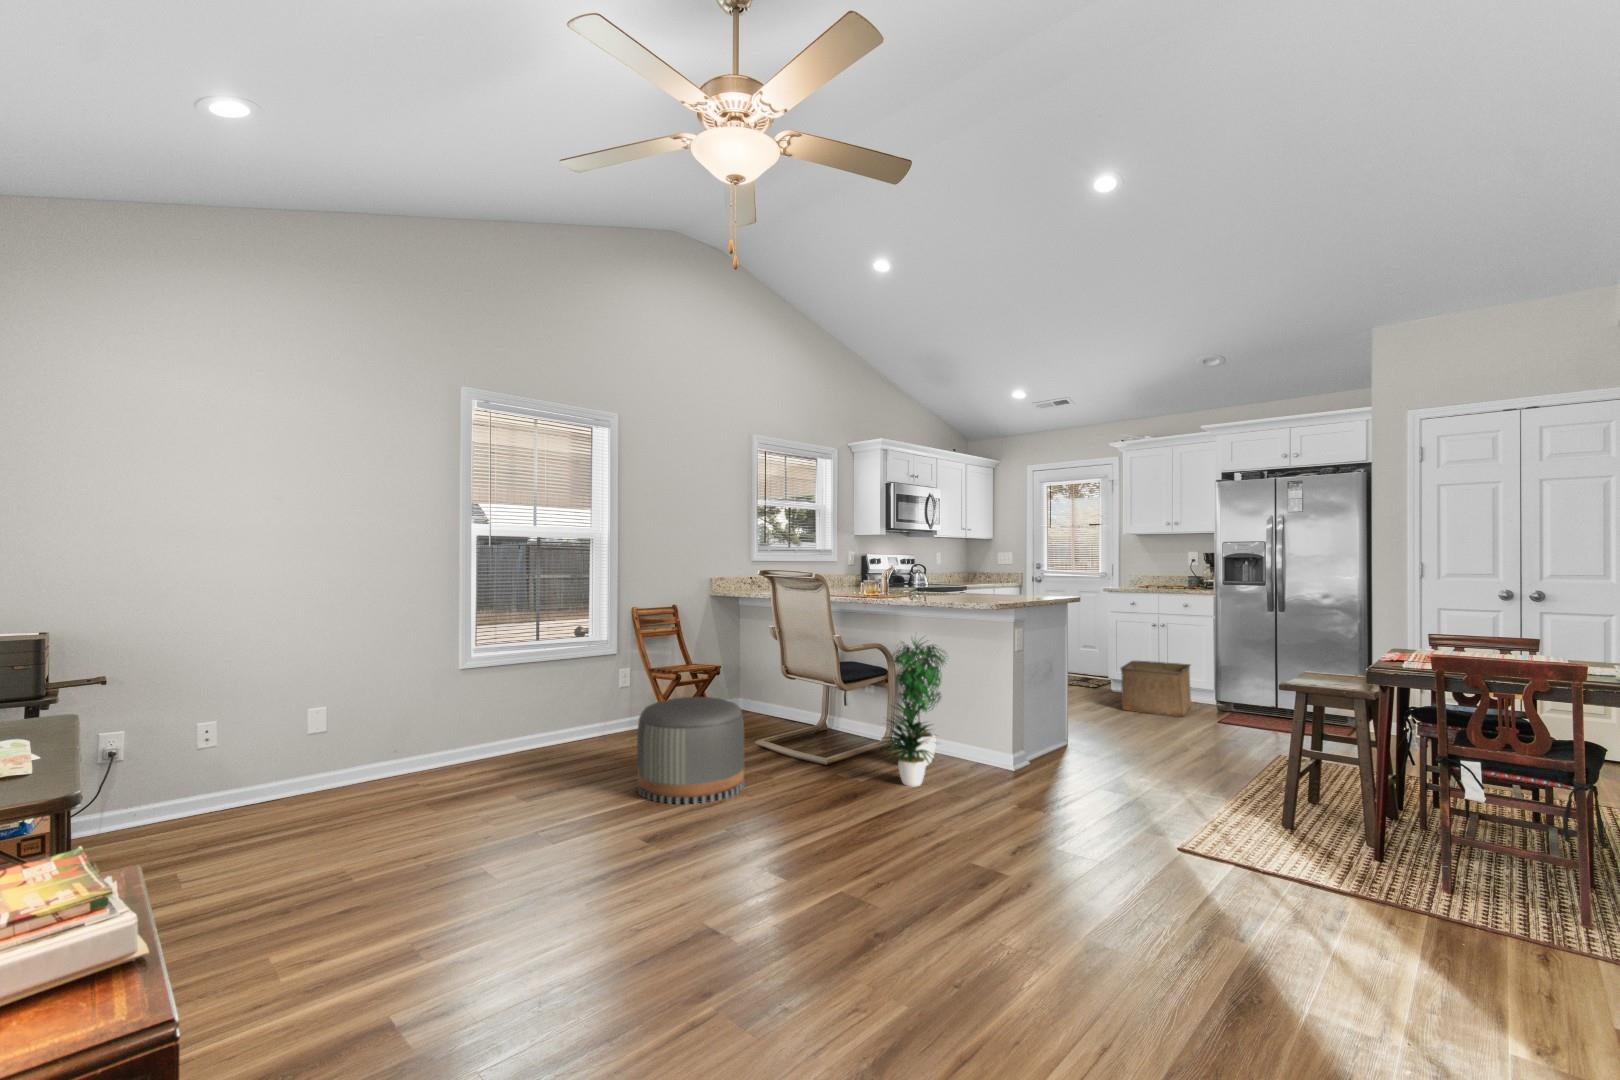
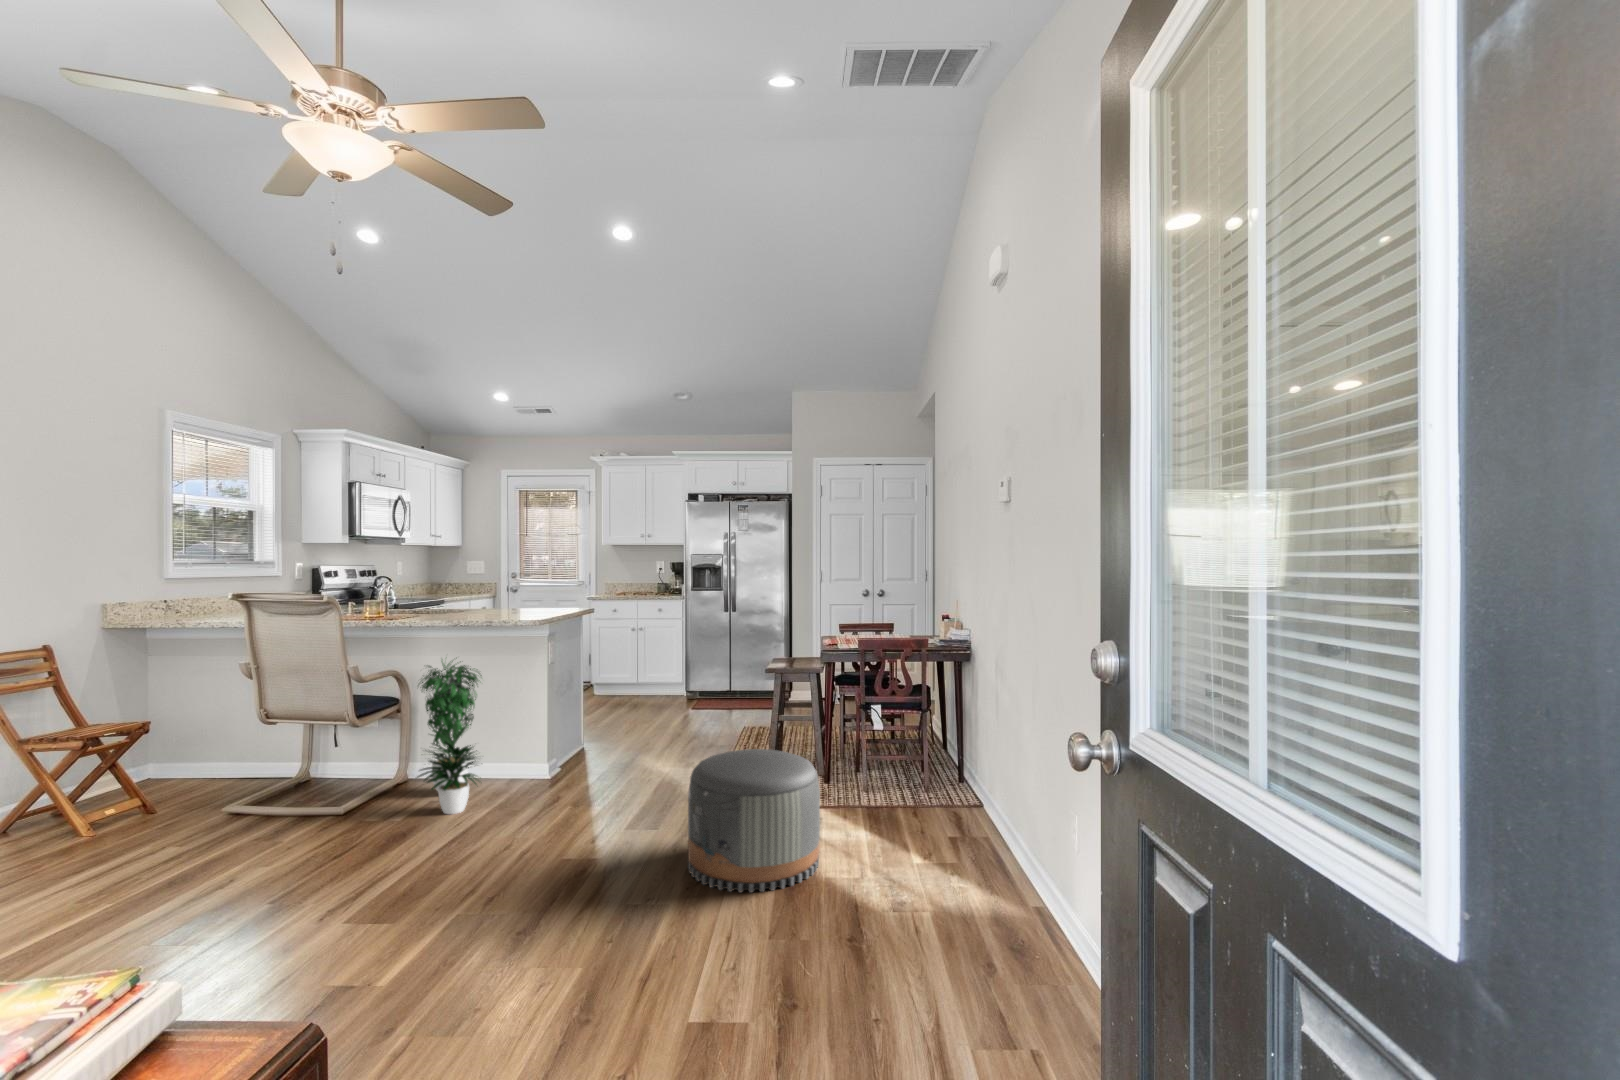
storage bin: present [1121,661,1192,717] -> none [609,659,664,707]
pouf: present [637,697,744,805] -> present [688,749,820,892]

